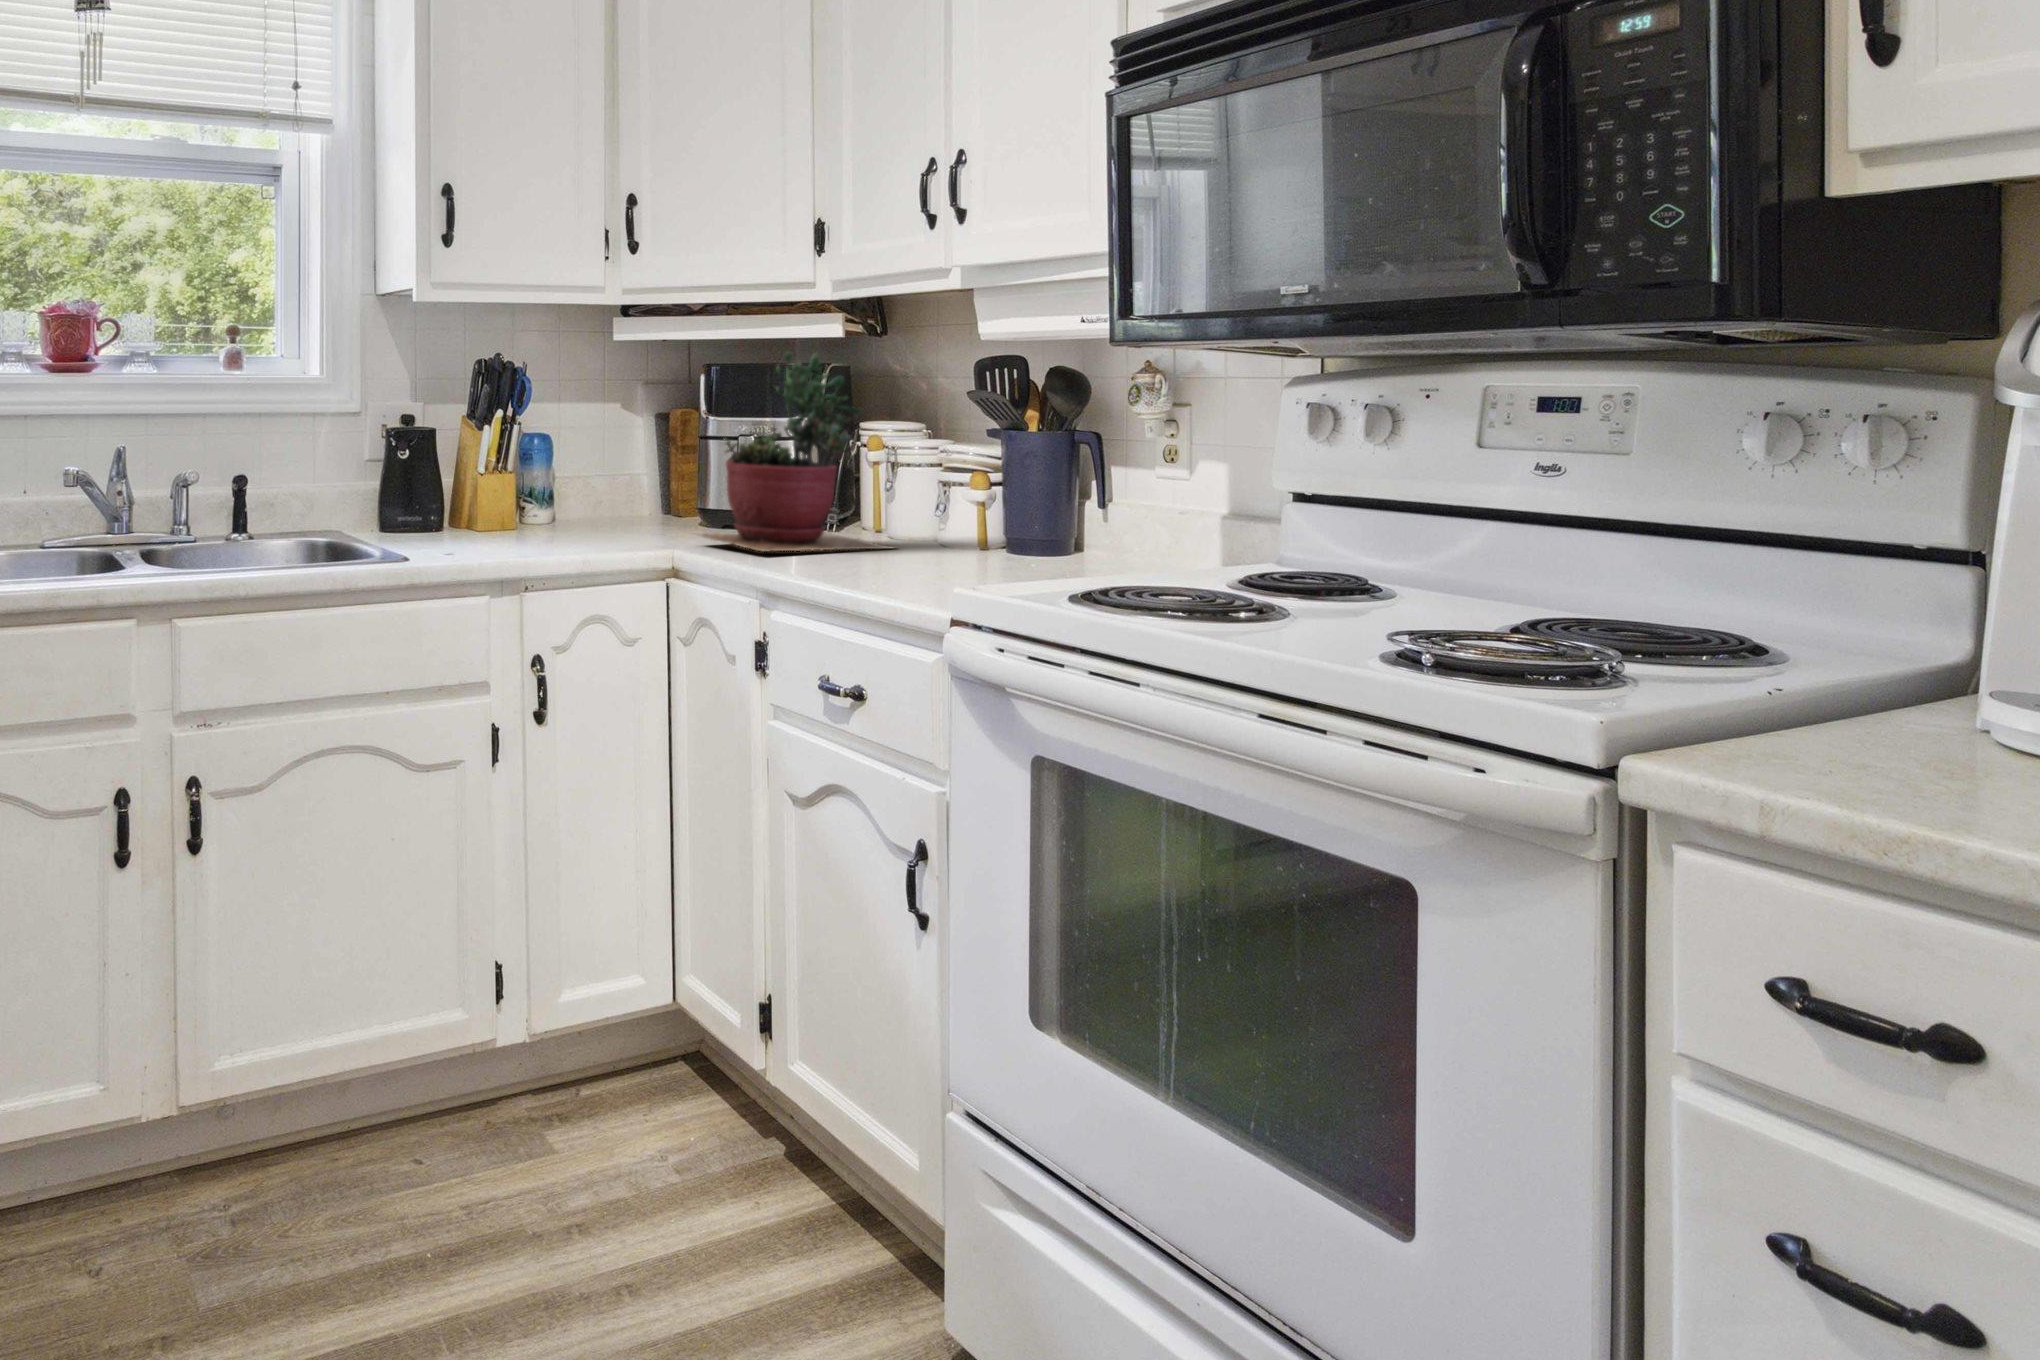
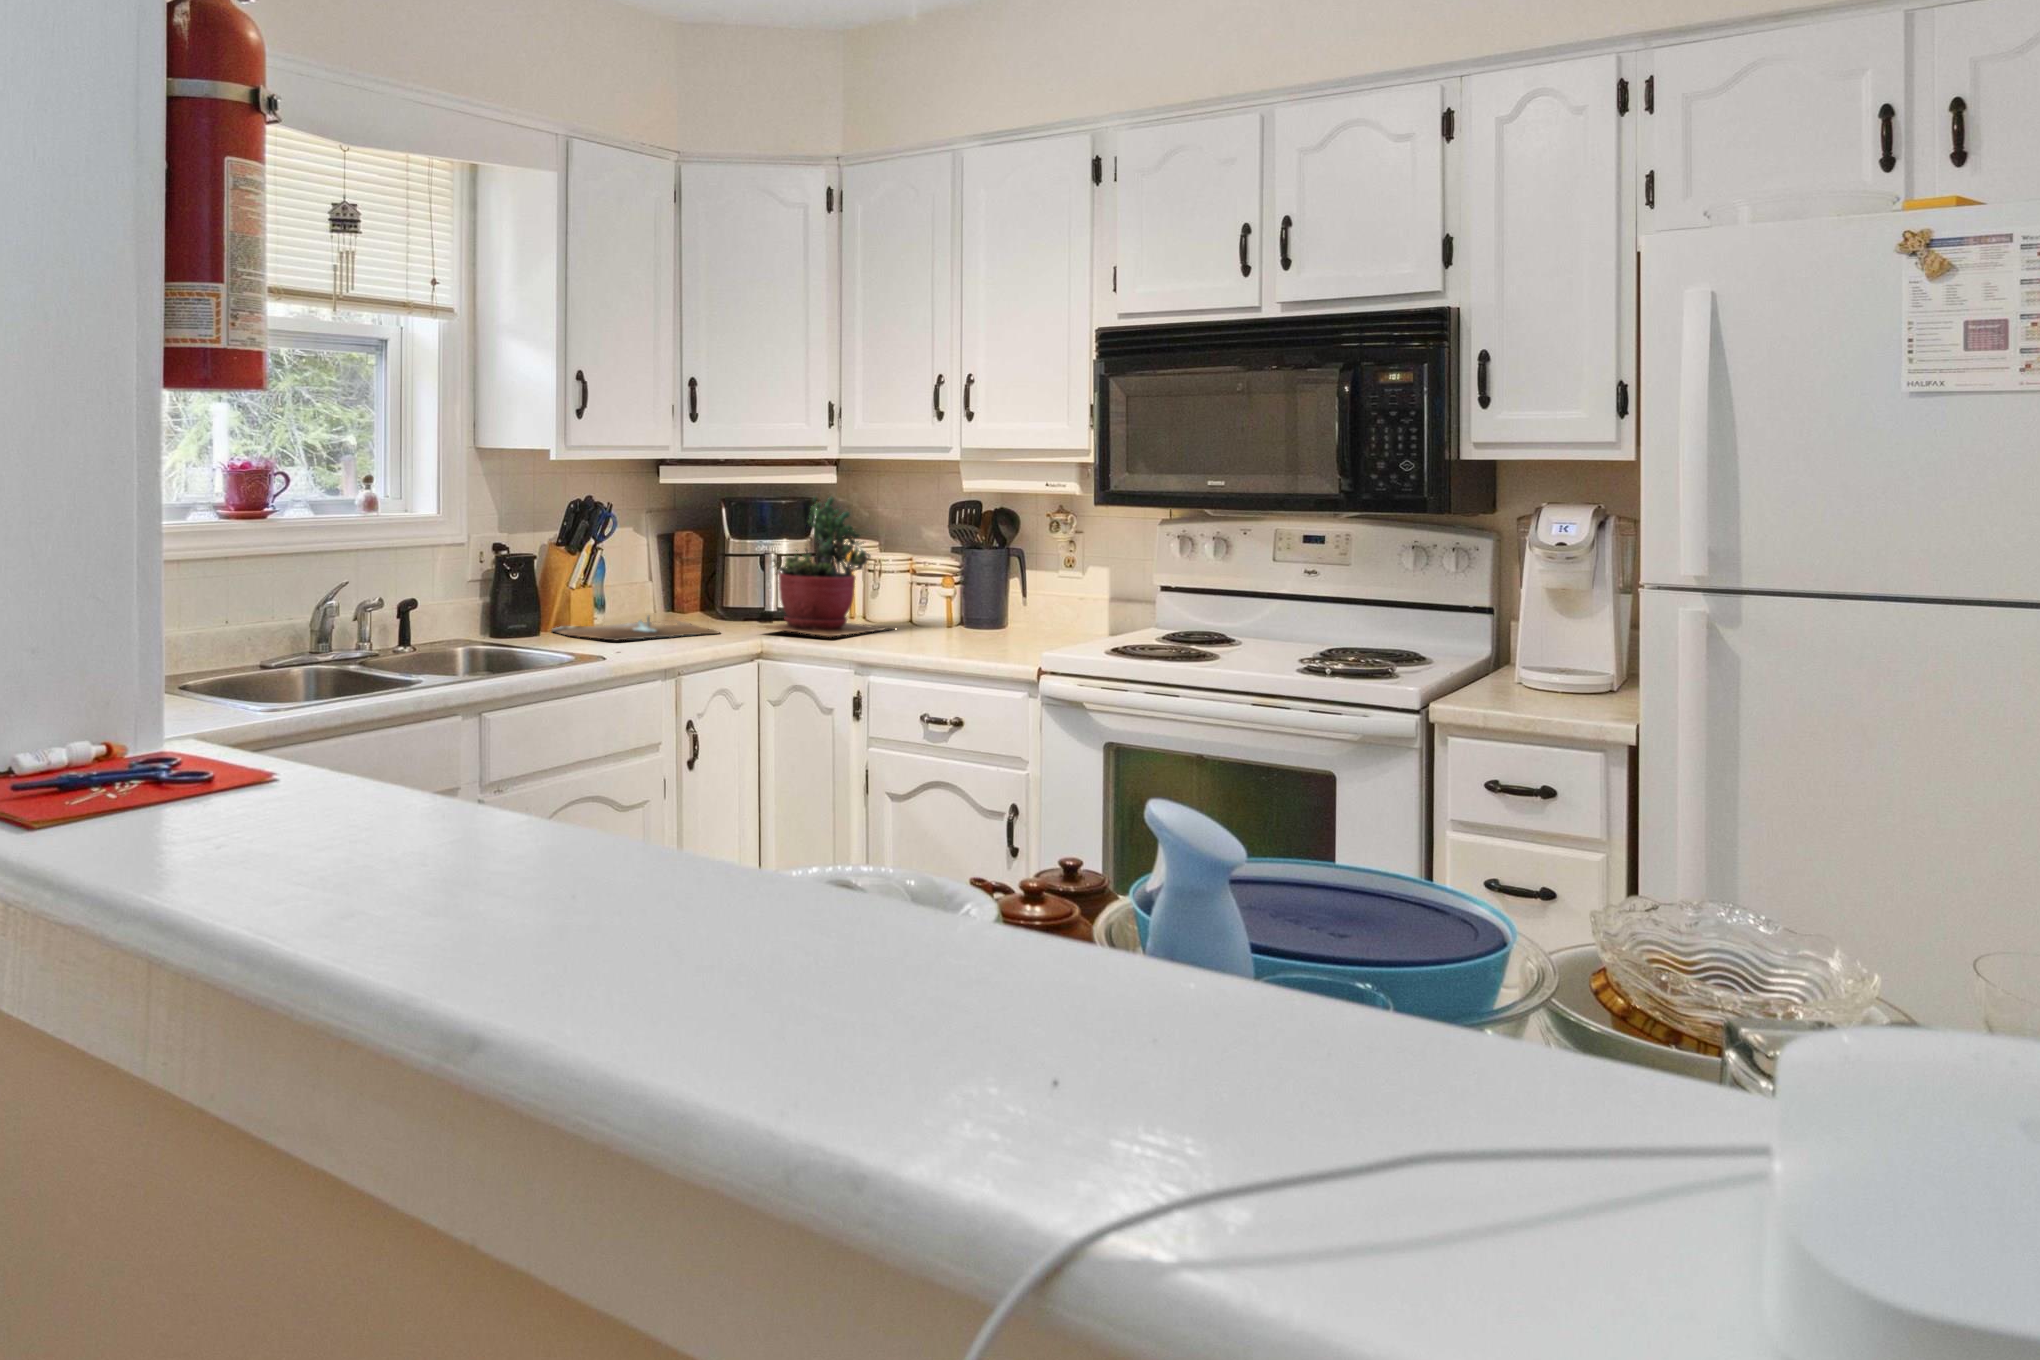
cutting board: none [475,513,665,542] -> present [552,616,718,640]

